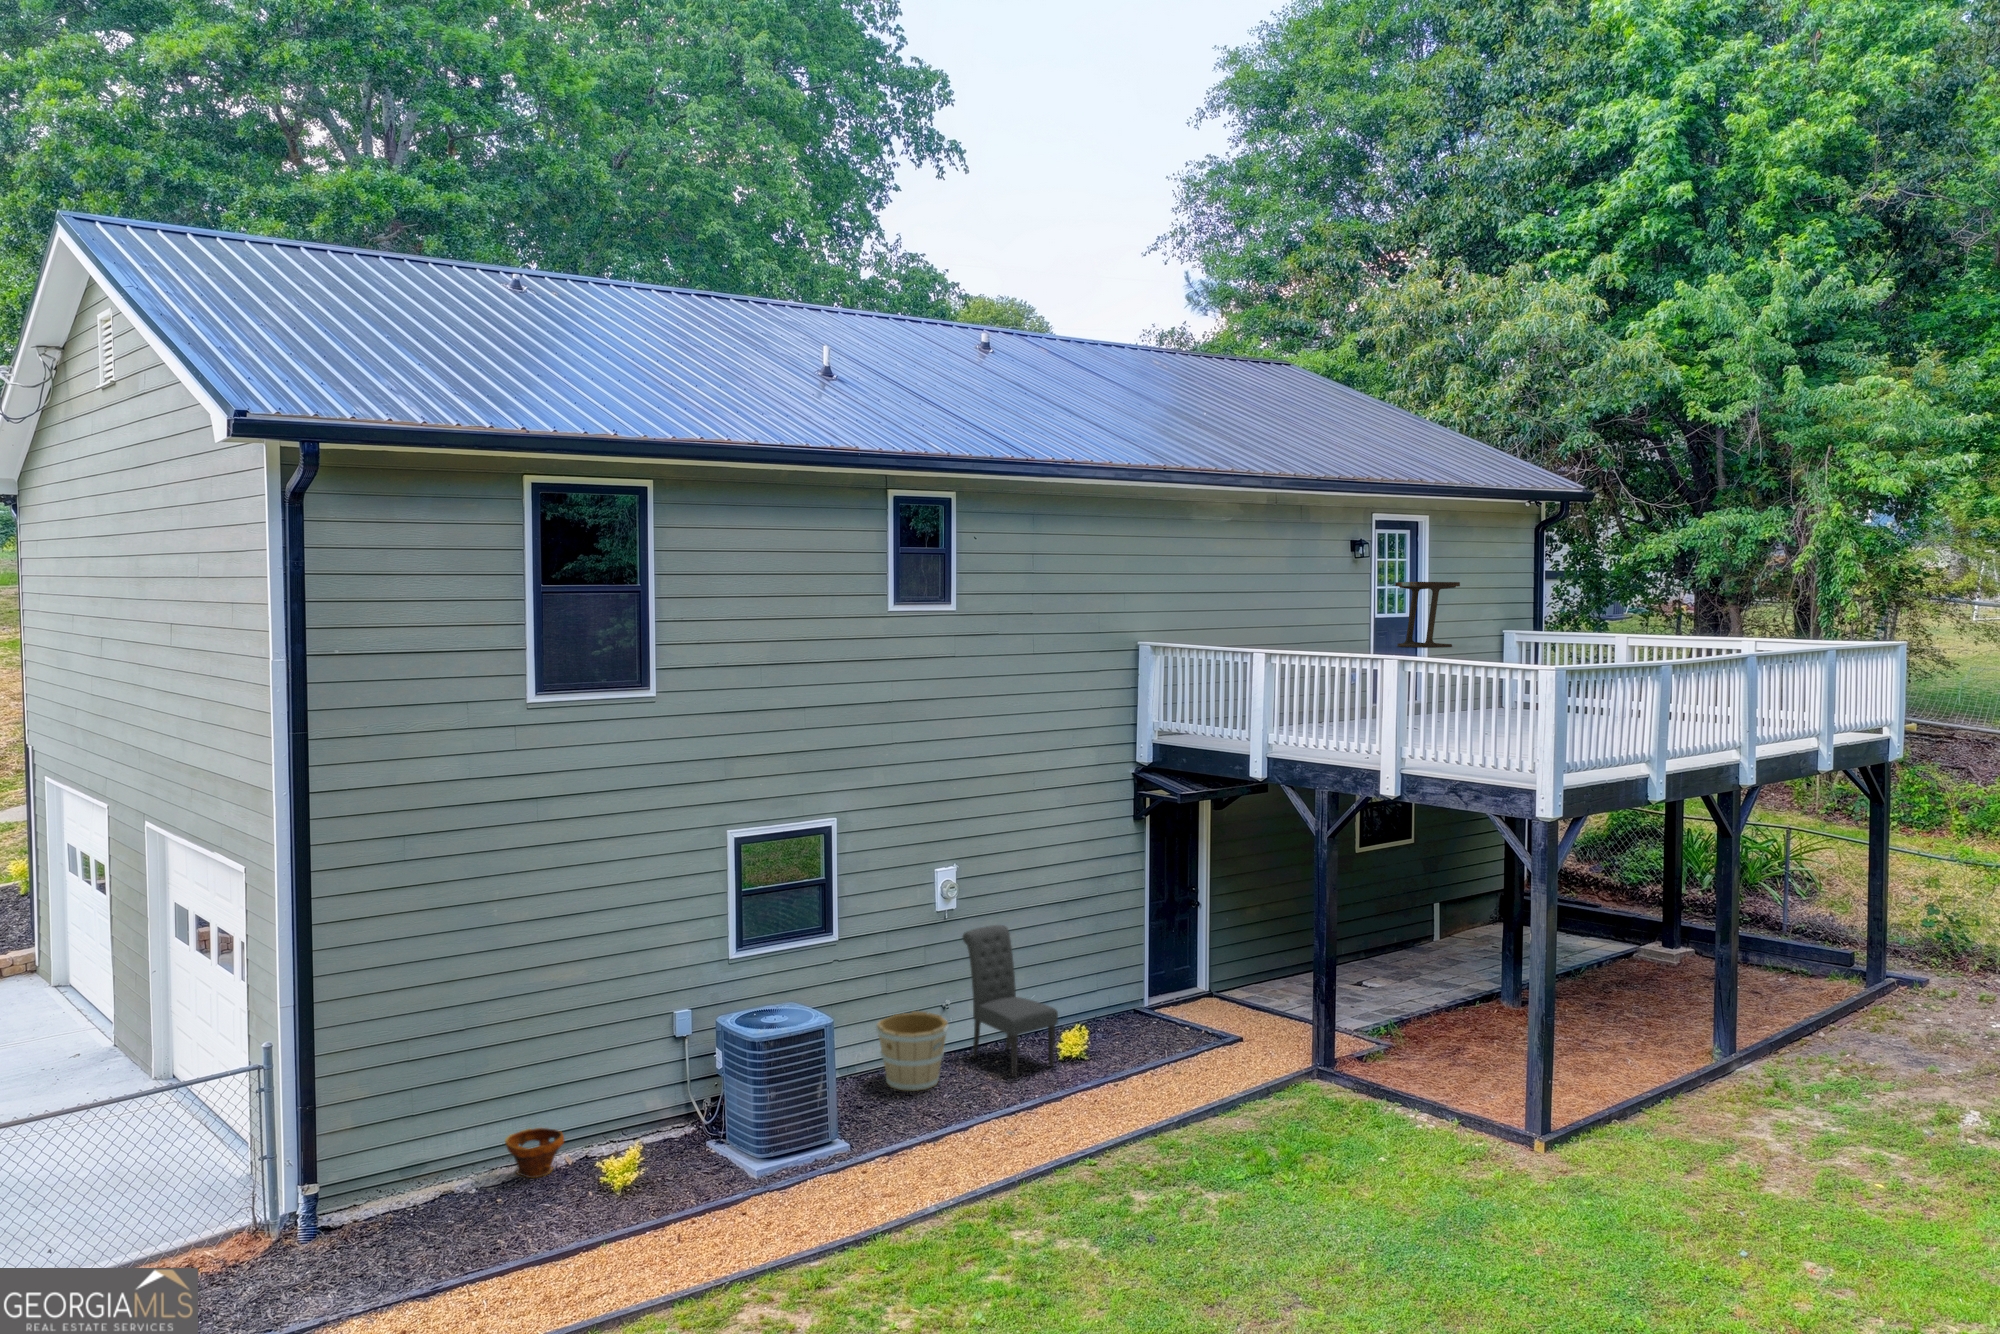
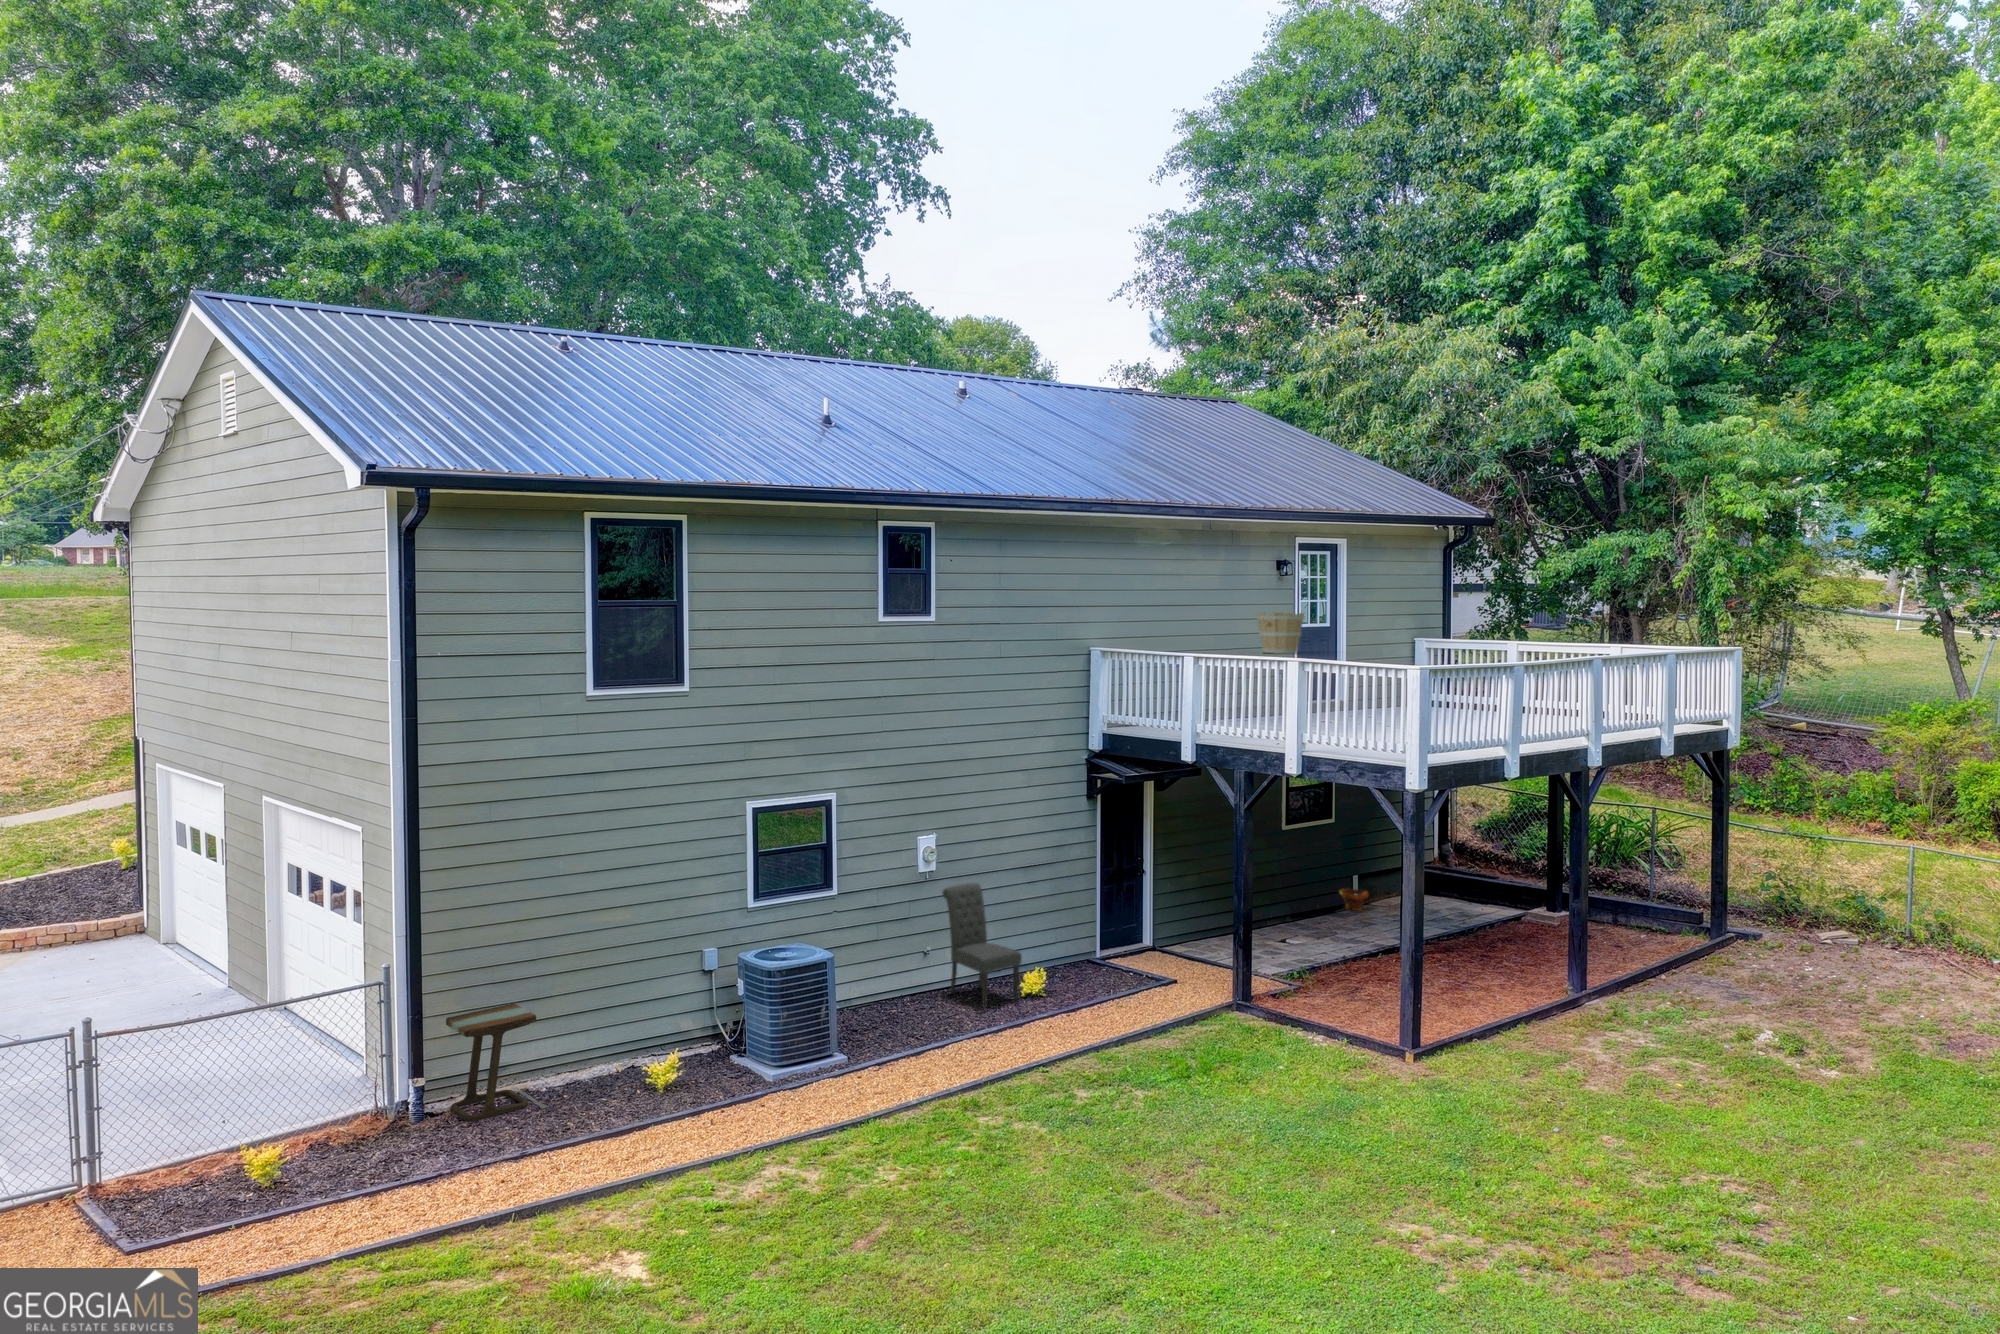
side table: present [1395,582,1460,647] -> present [446,1004,543,1122]
wooden bucket: present [876,1011,949,1091] -> present [1257,613,1304,654]
planter: present [505,1128,564,1178] -> present [1340,889,1368,911]

